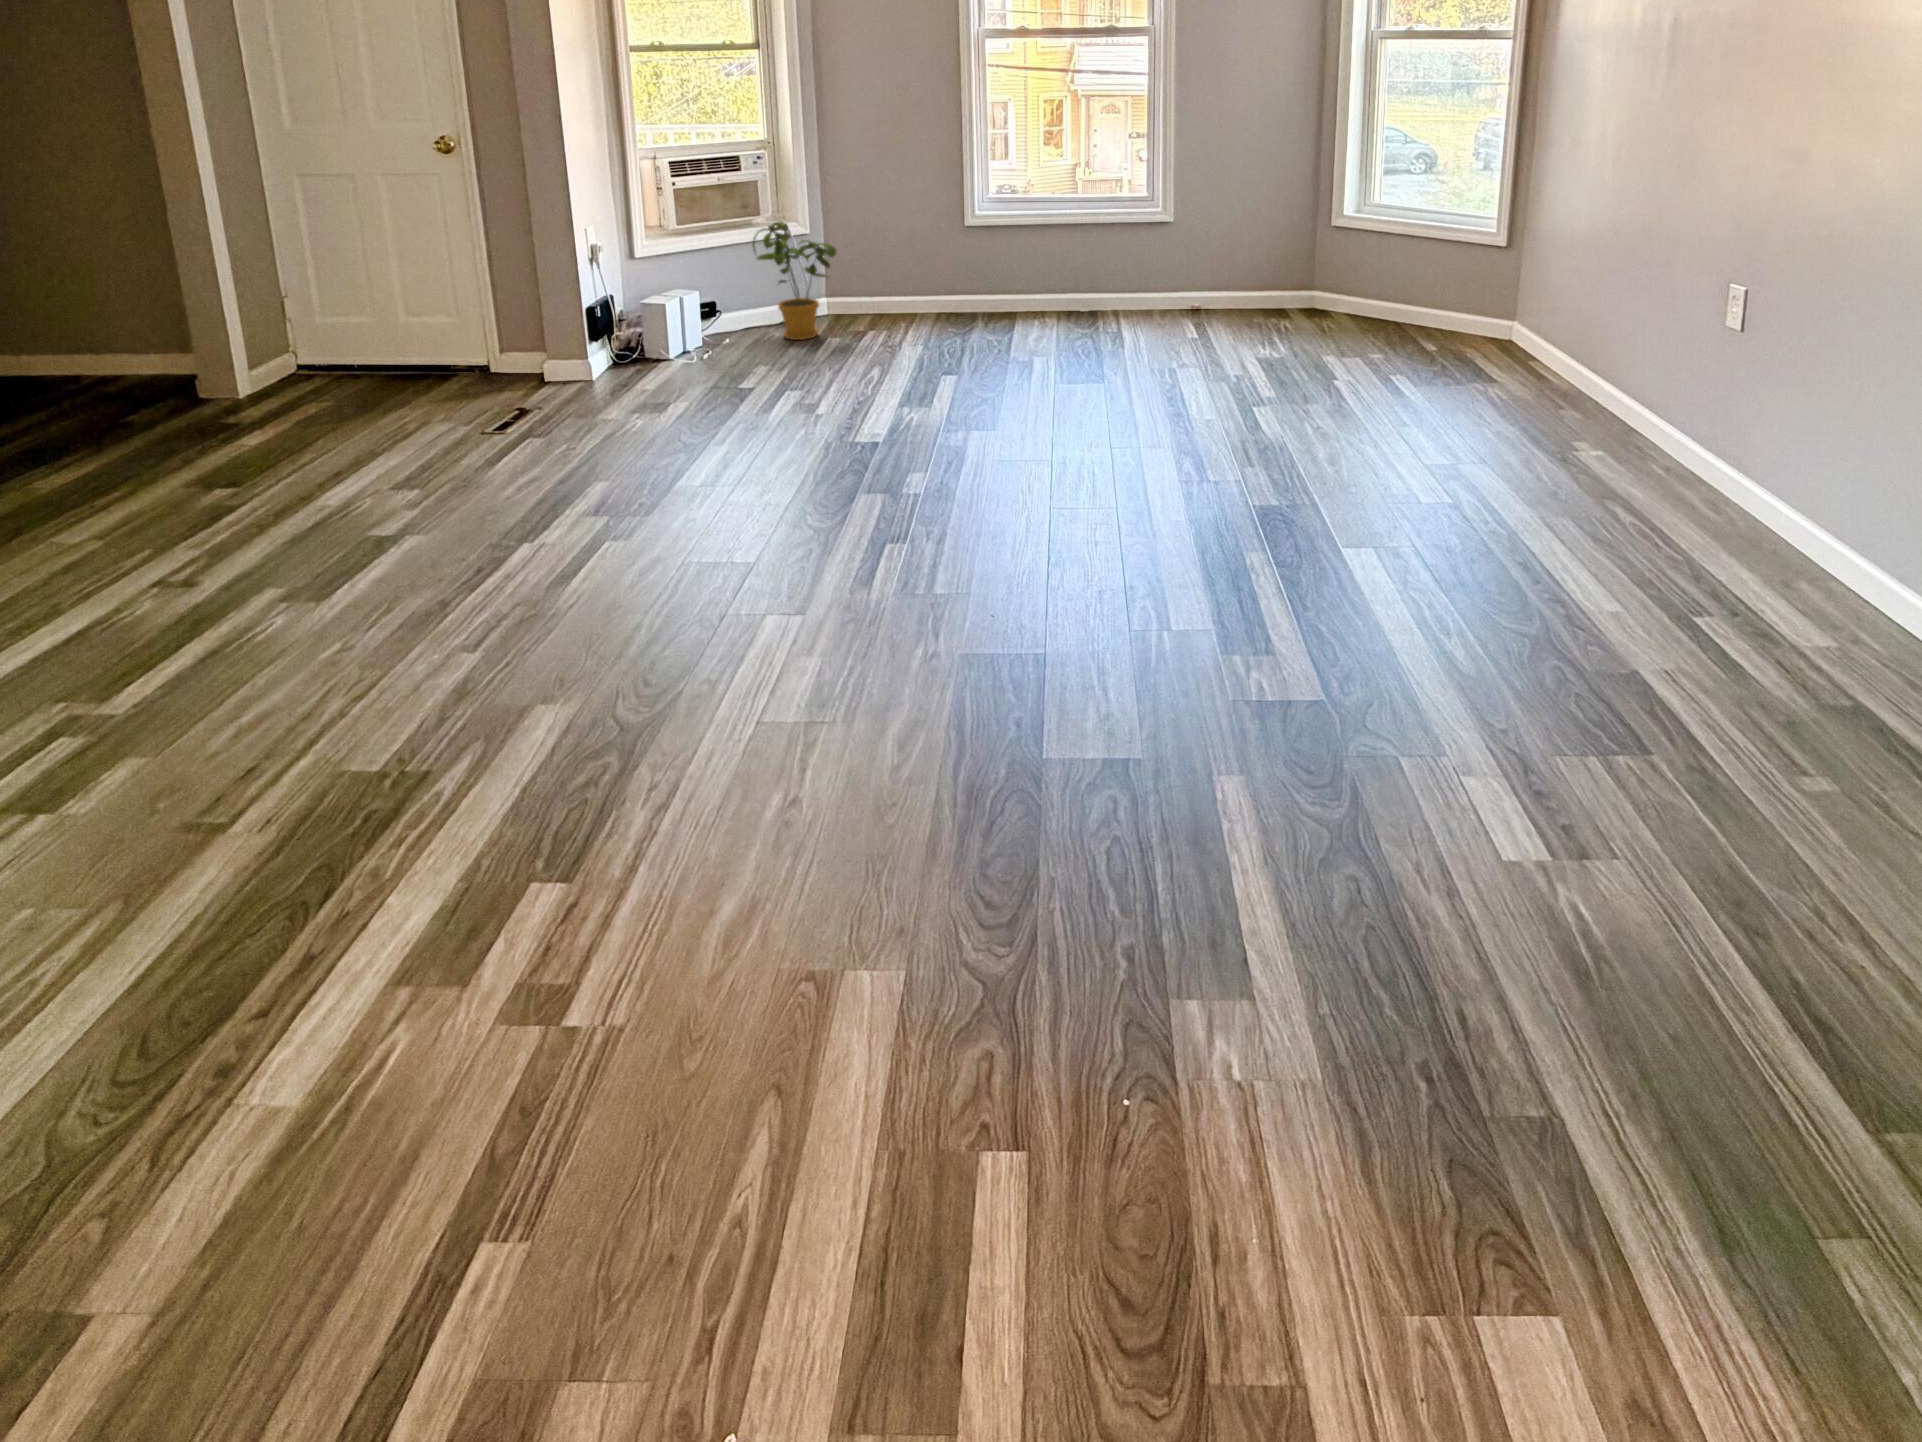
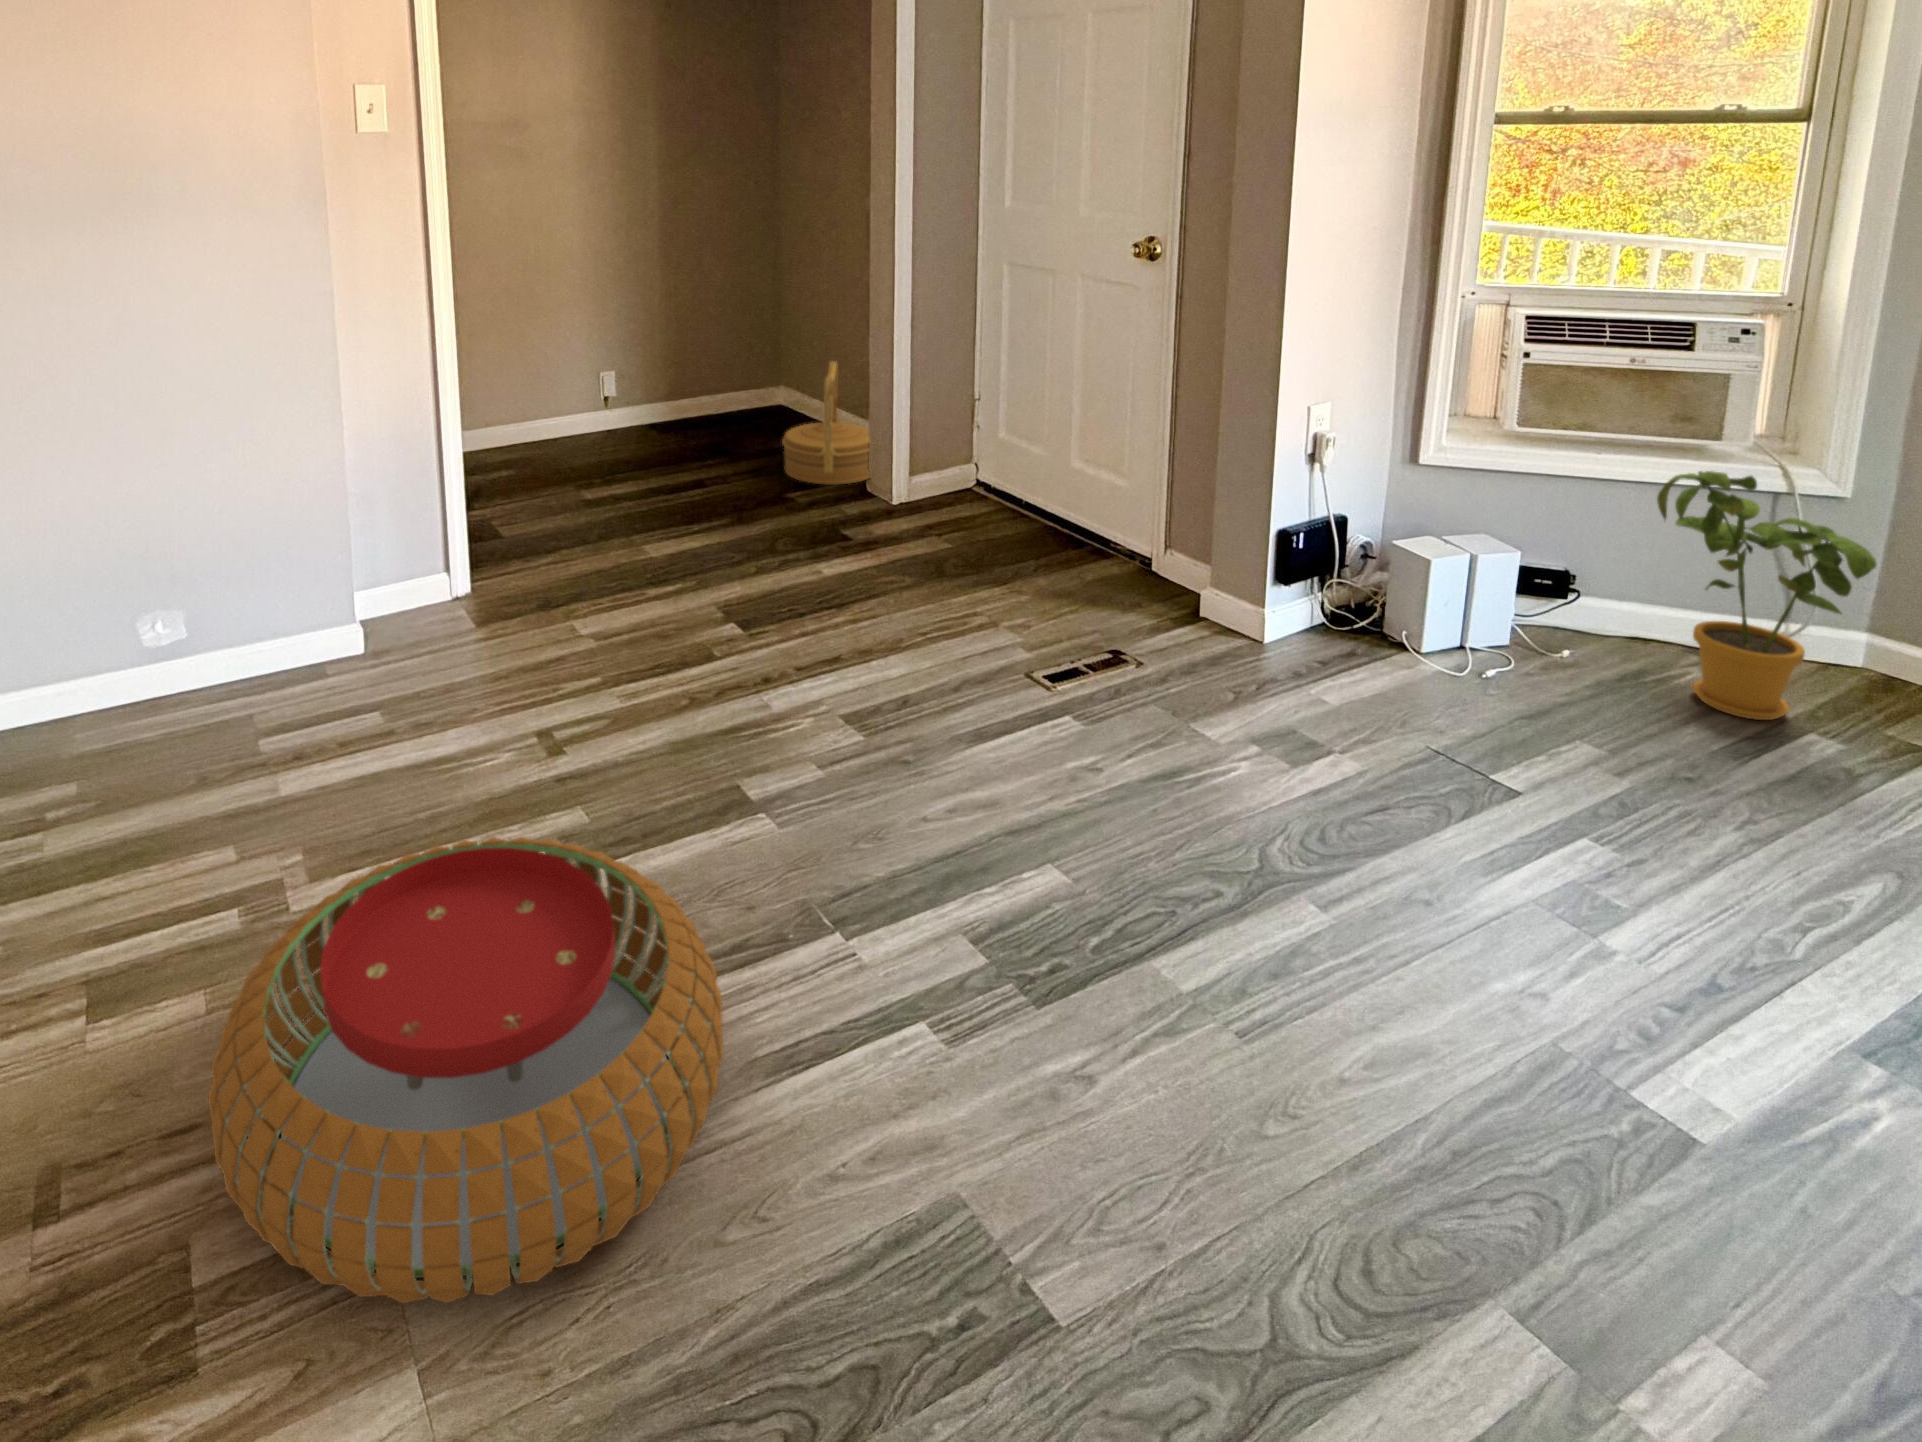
woven basket: none [64,298,185,415] -> present [782,361,870,485]
pouf: none [224,523,585,743] -> present [208,837,724,1303]

